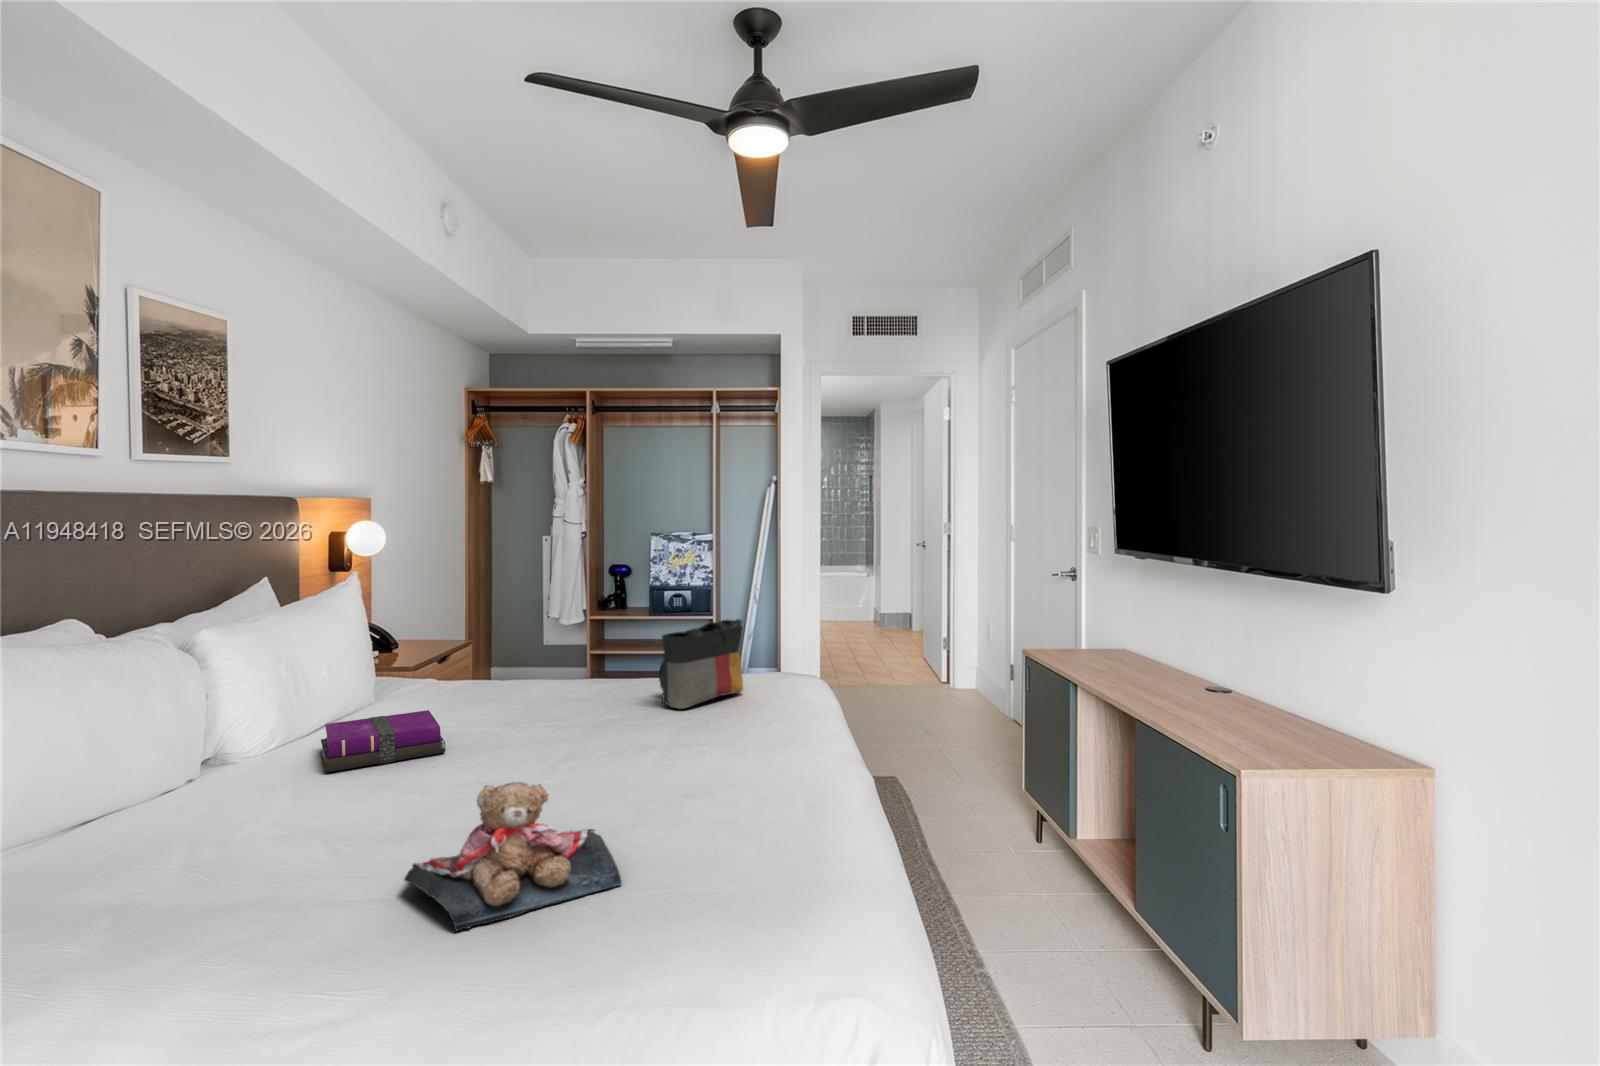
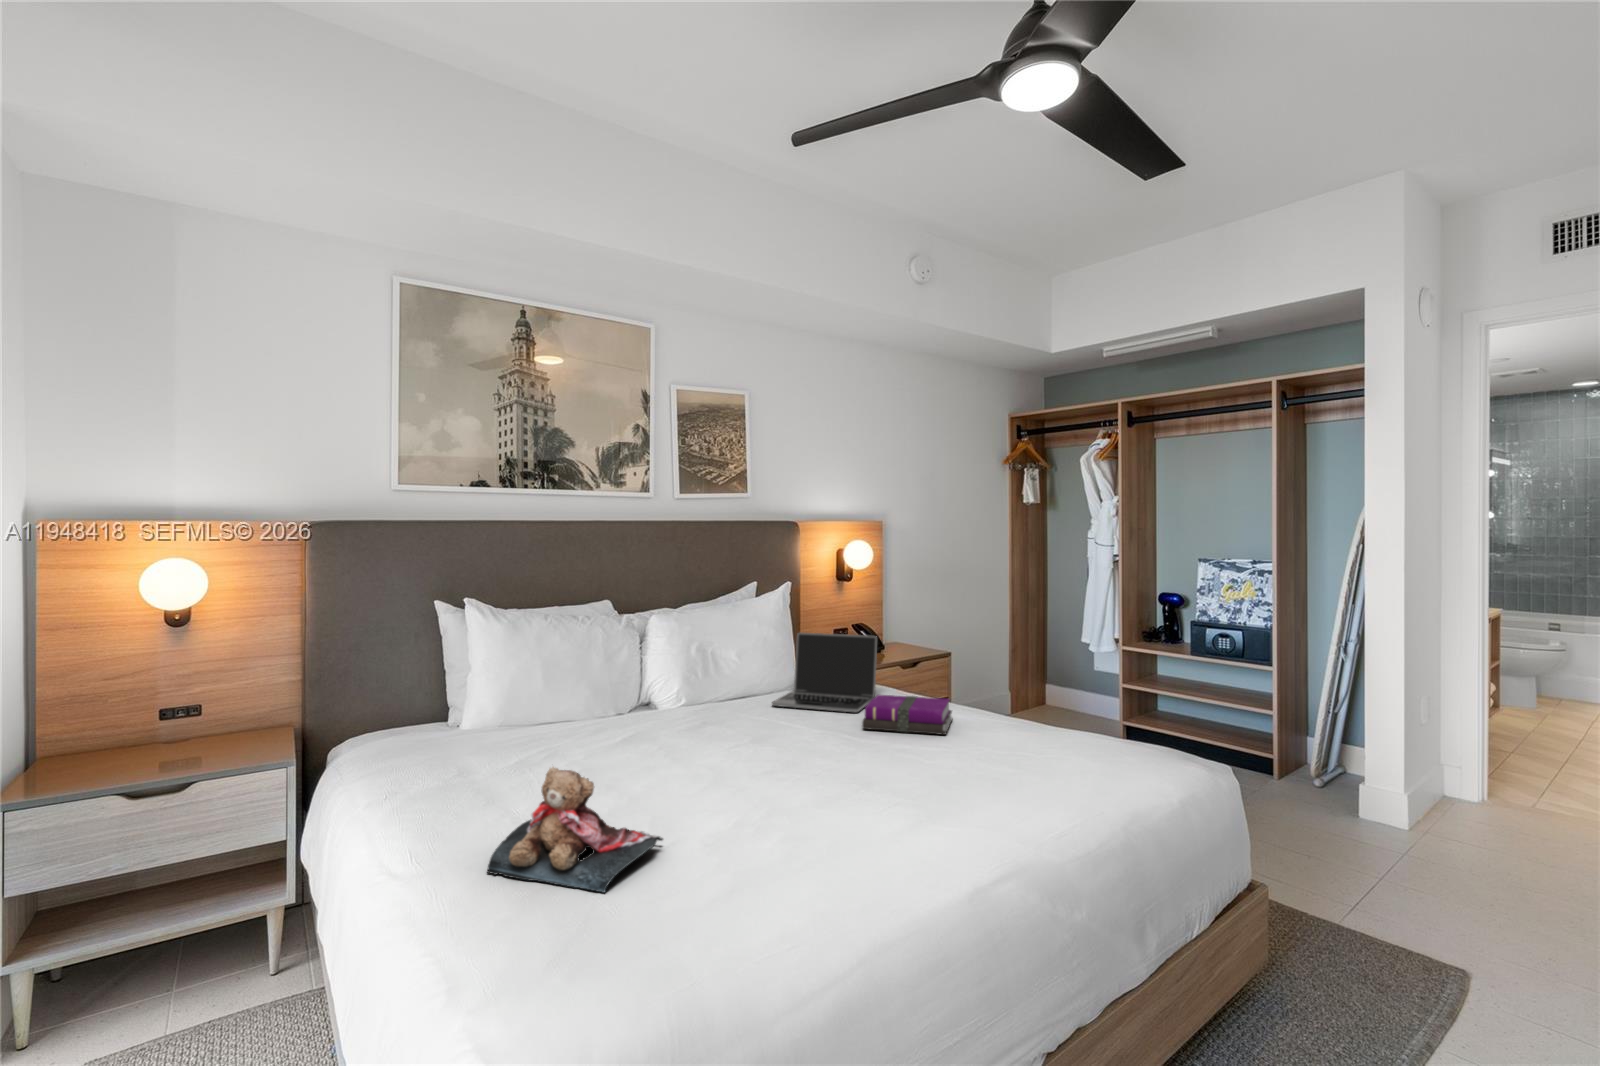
laptop: none [387,619,505,713] -> present [772,633,877,712]
tote bag: present [659,619,743,709] -> none [954,666,1075,760]
notebook: present [321,710,445,772] -> present [862,695,952,735]

